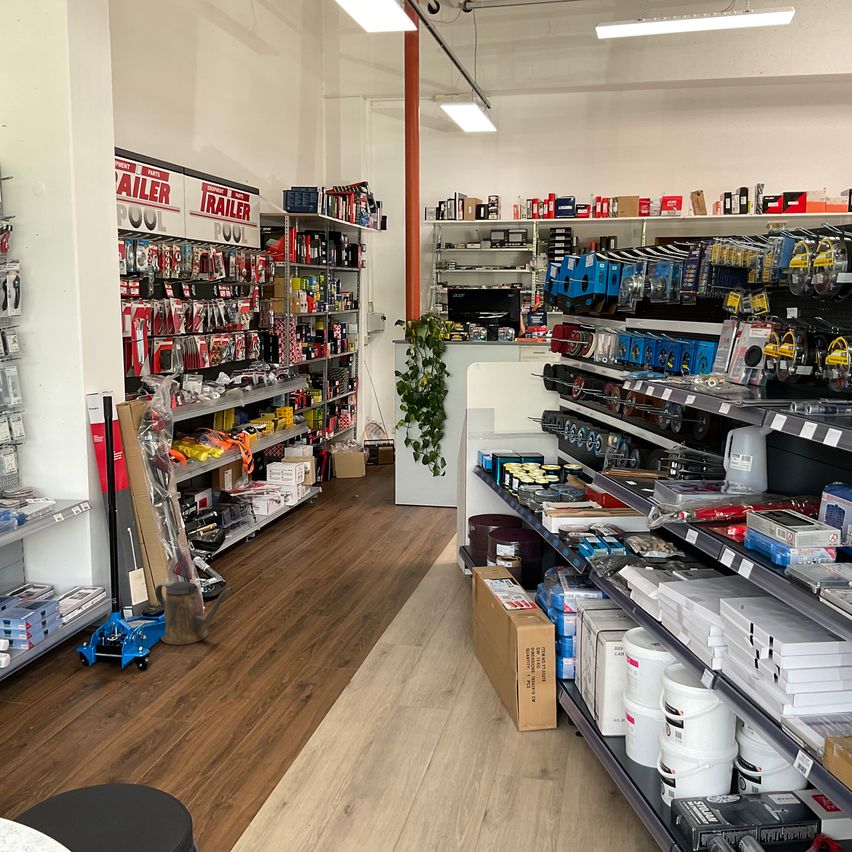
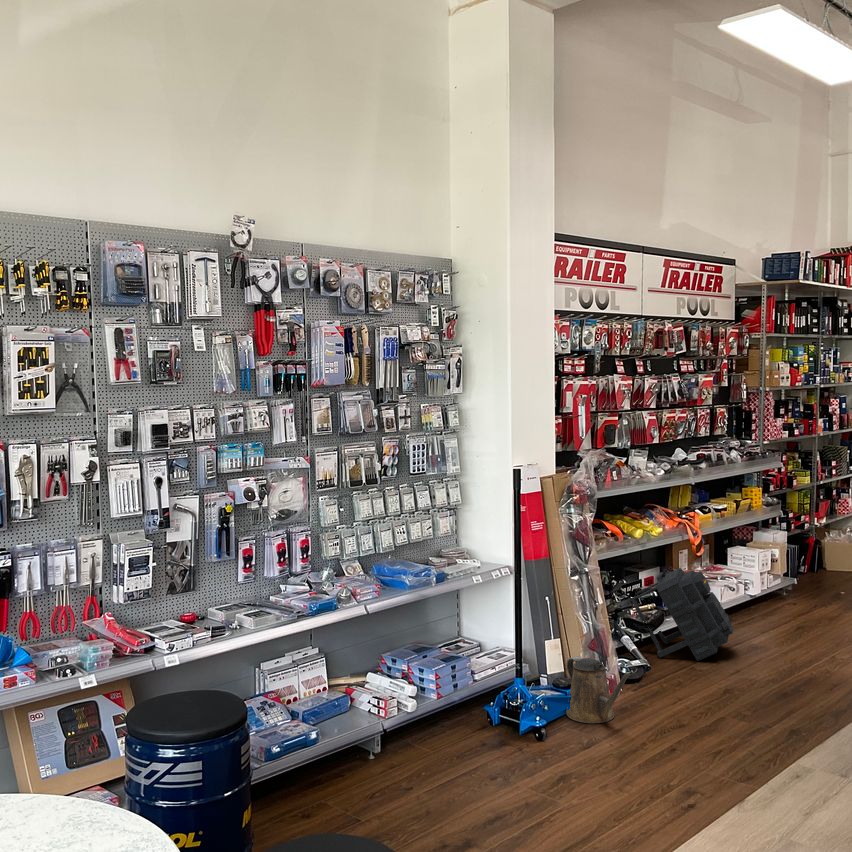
backpack: none [196,485,291,572] -> present [631,568,733,661]

